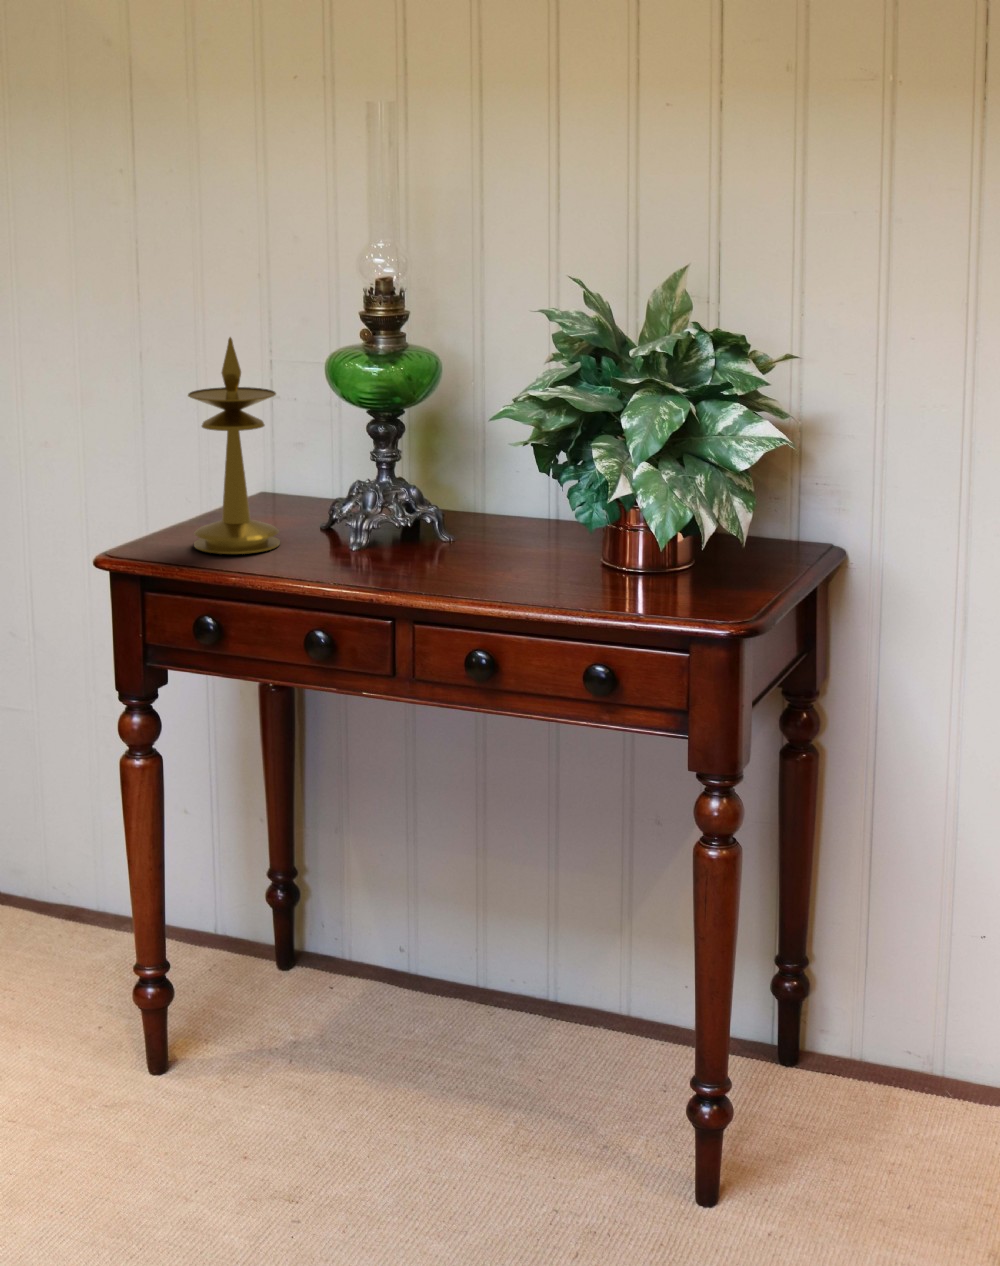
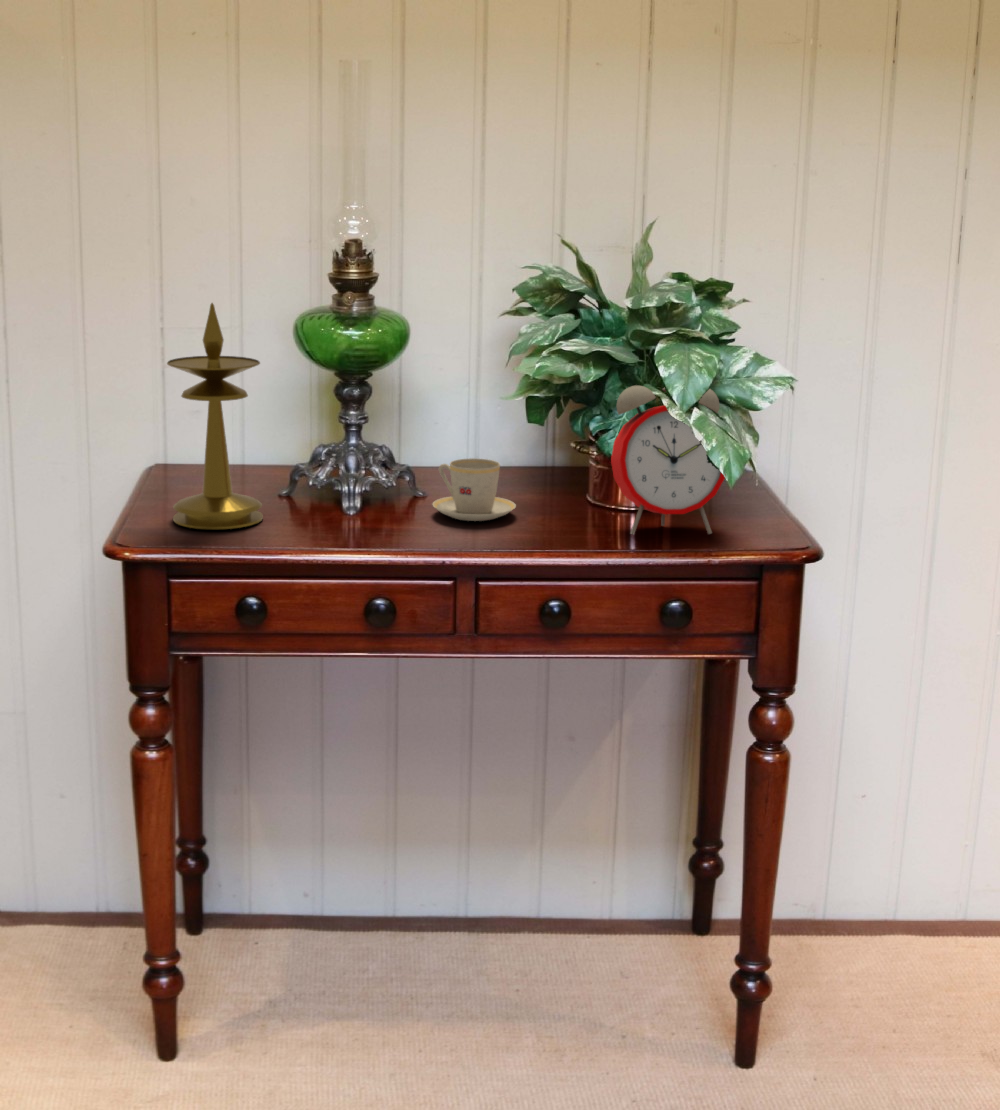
alarm clock: none [579,438,702,600] -> present [611,386,725,535]
teacup: none [429,504,515,567] -> present [433,458,516,521]

